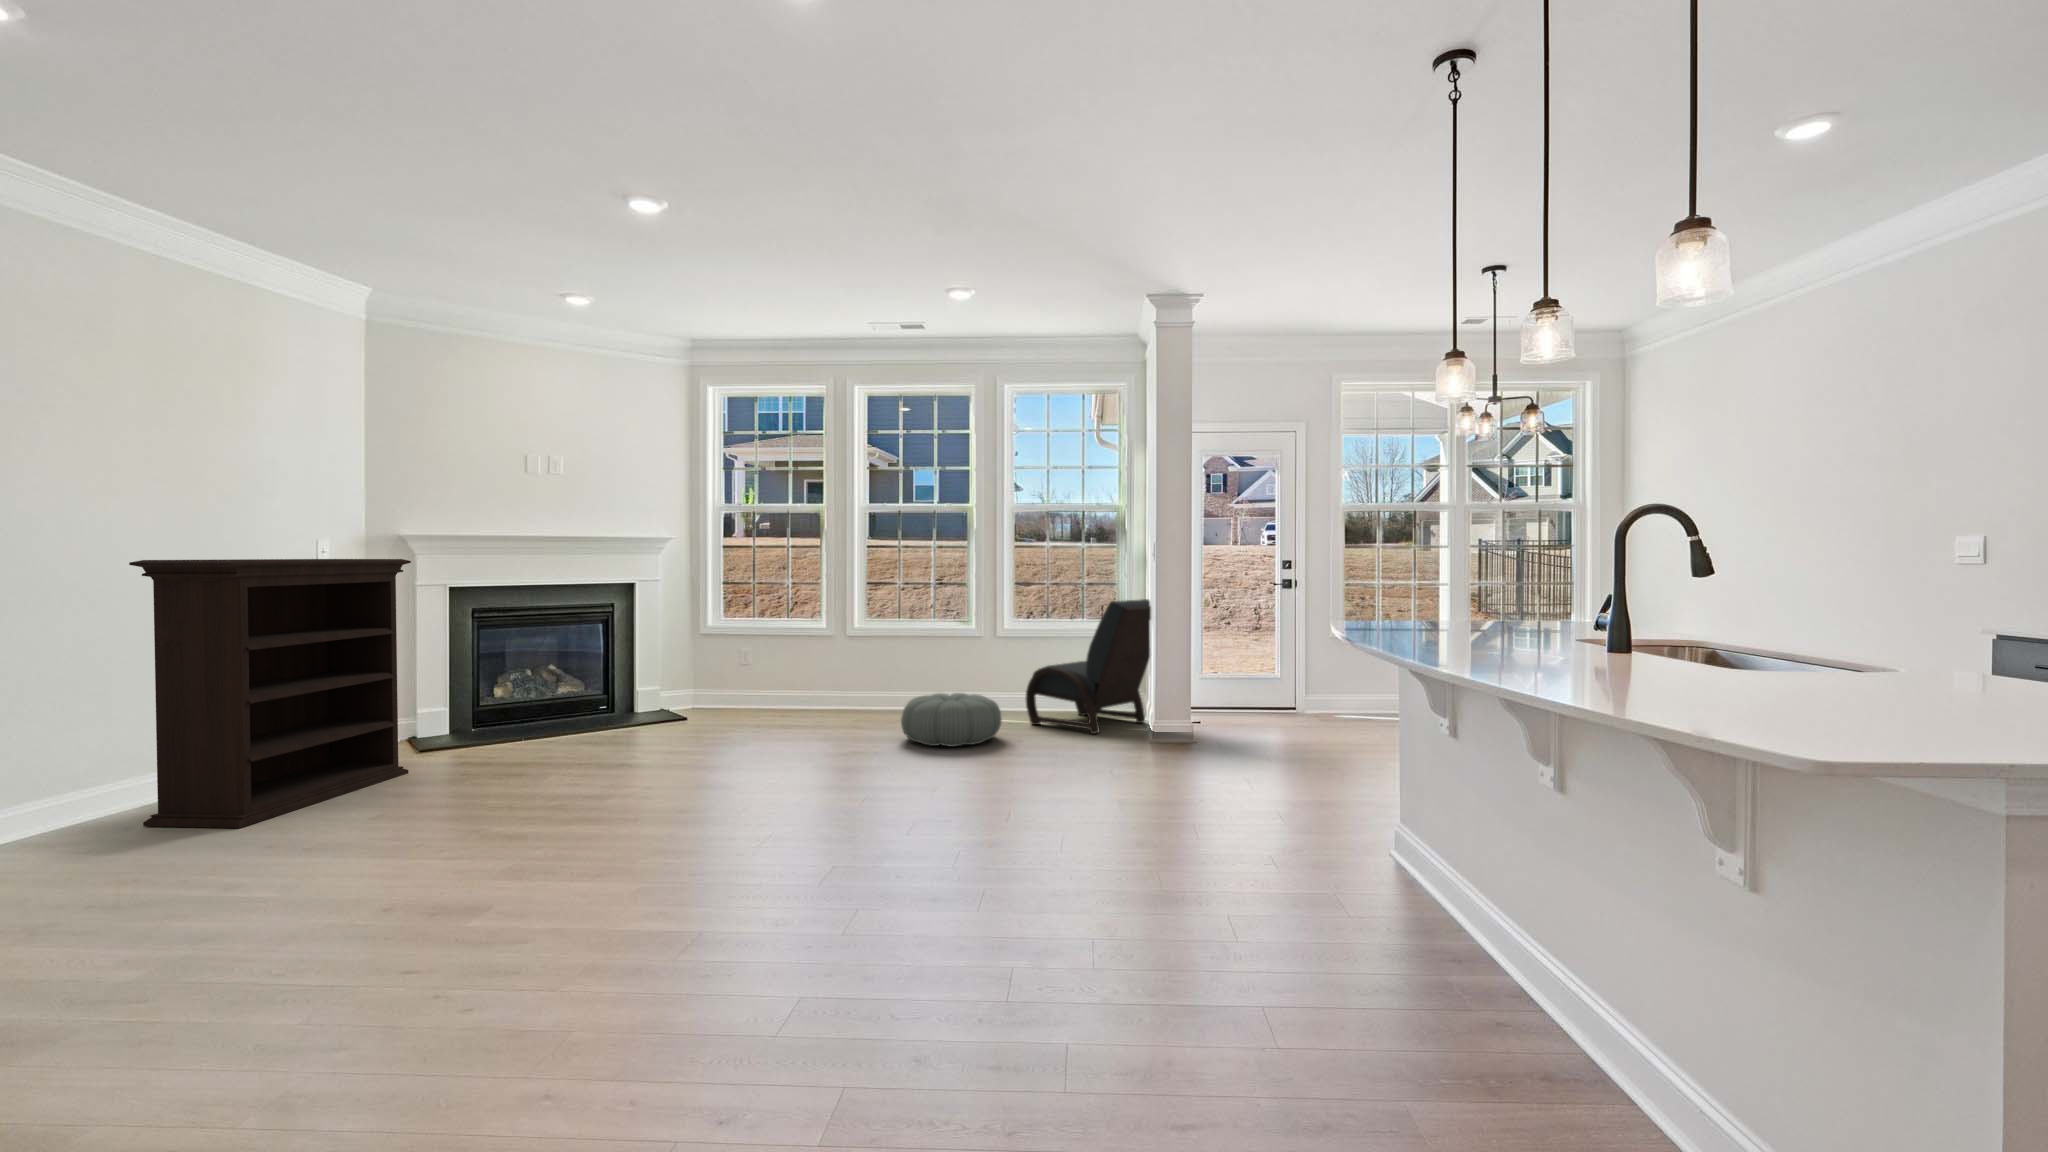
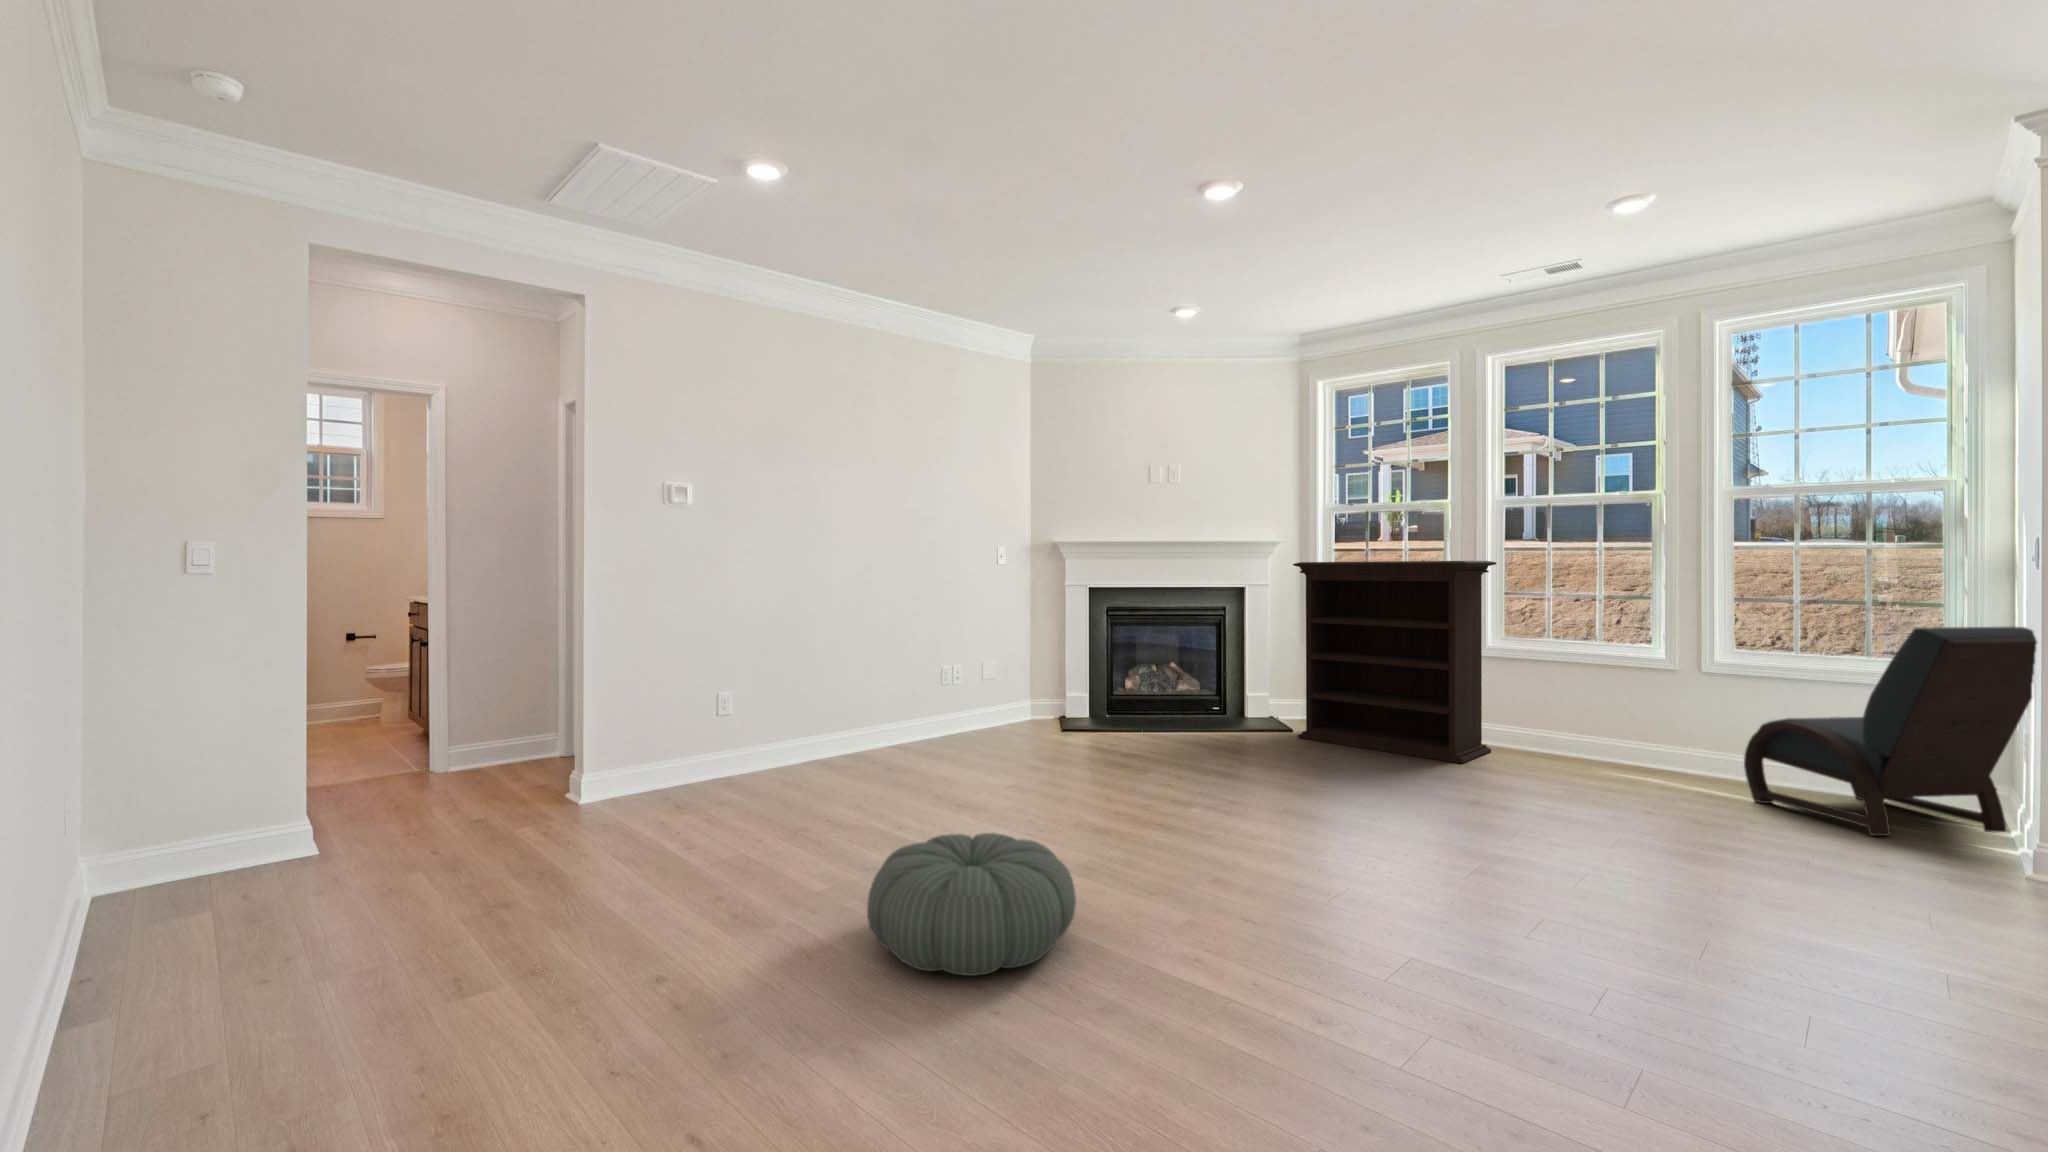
bookshelf: present [129,559,411,828] -> present [1293,561,1497,764]
pouf: present [901,693,1001,747] -> present [867,833,1076,976]

